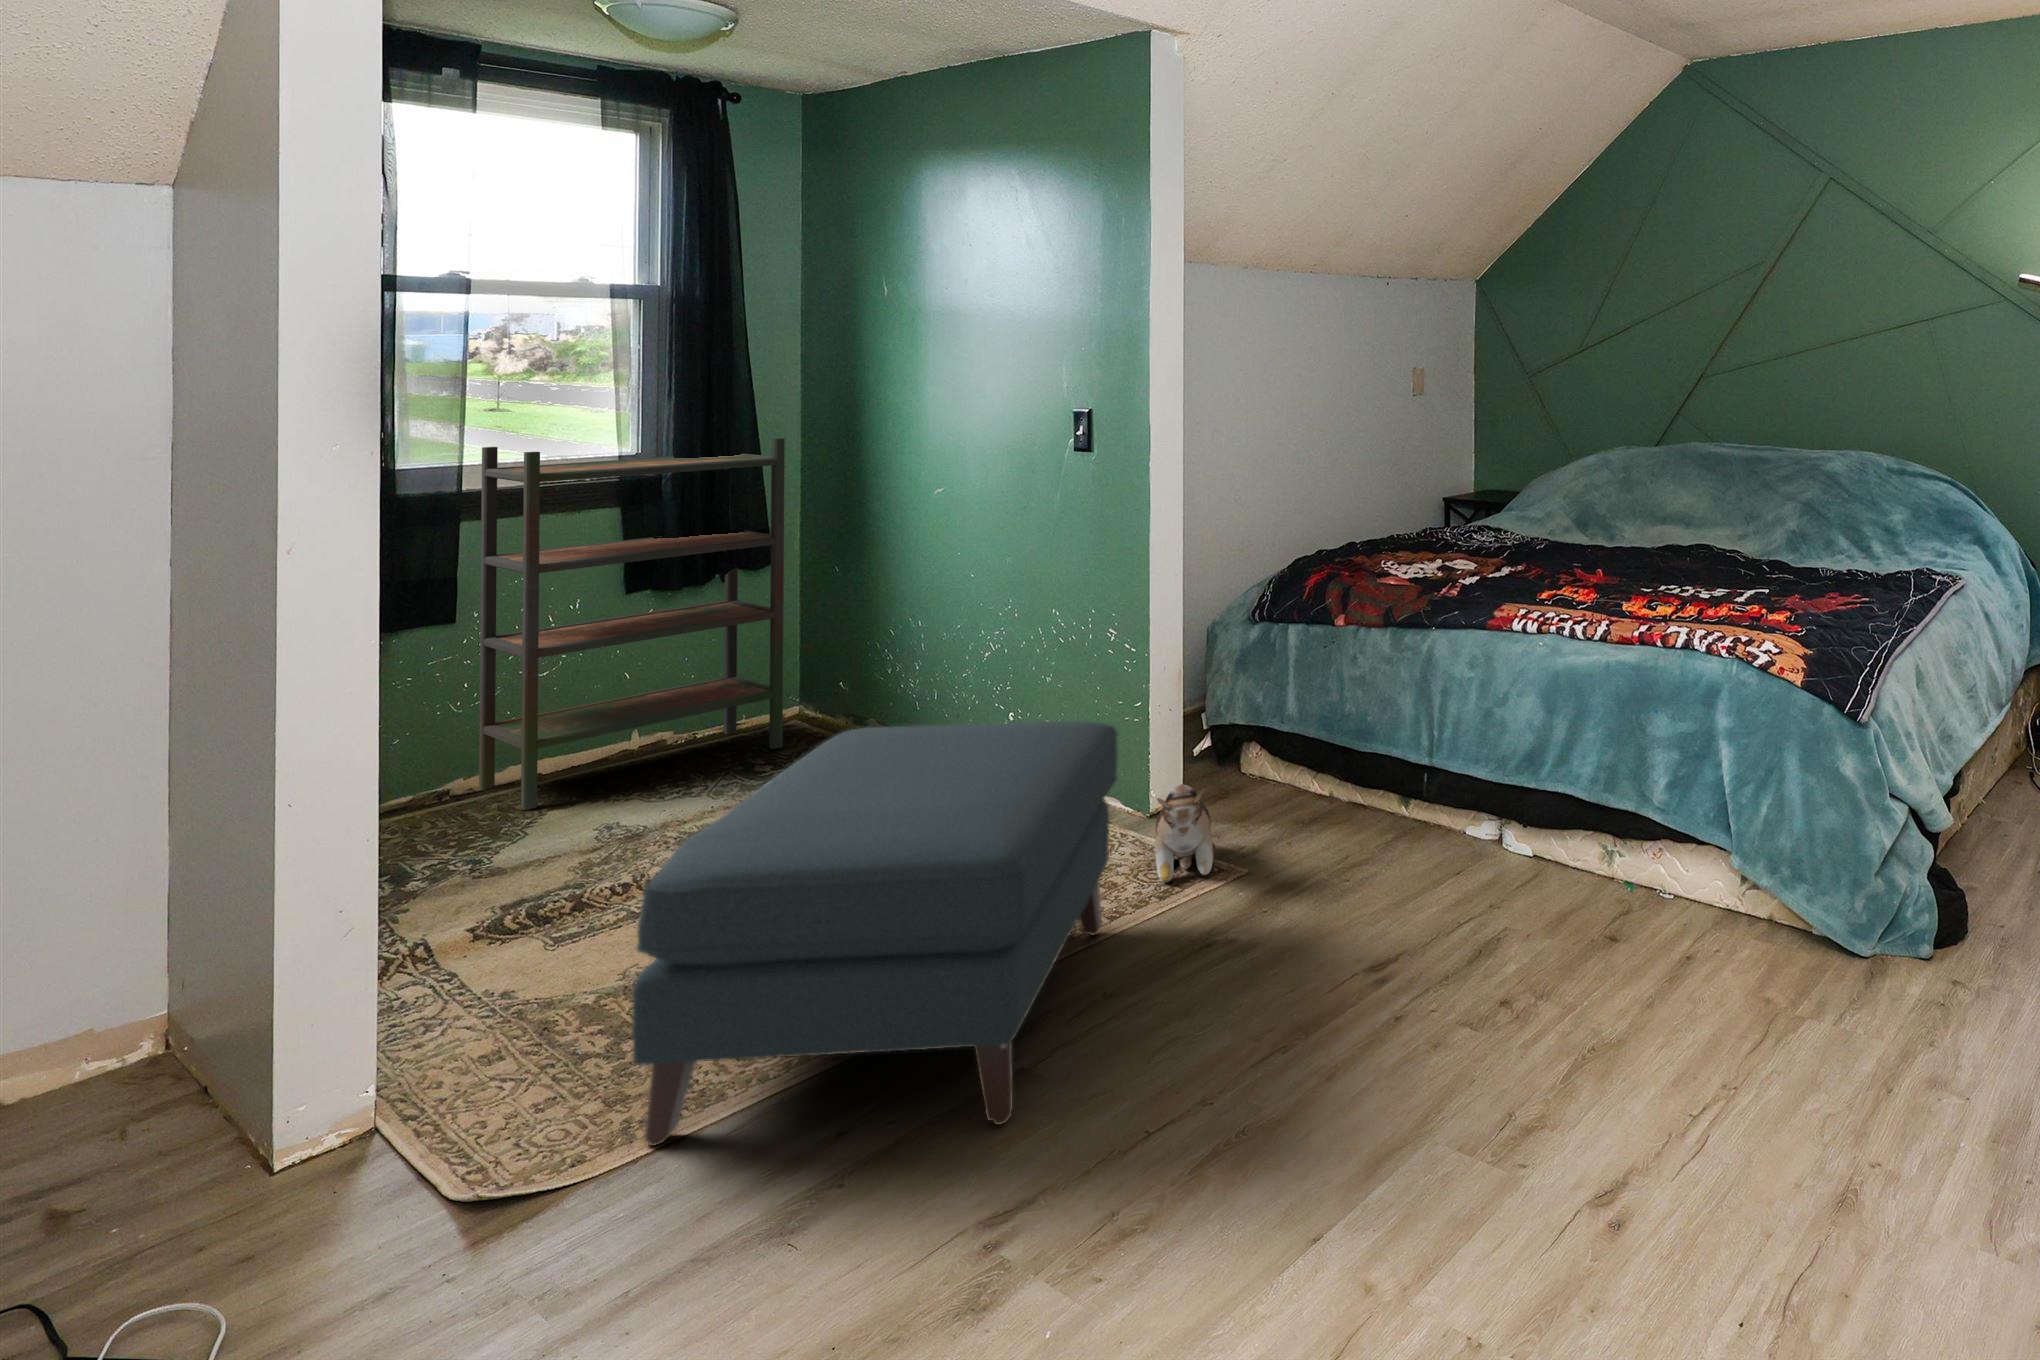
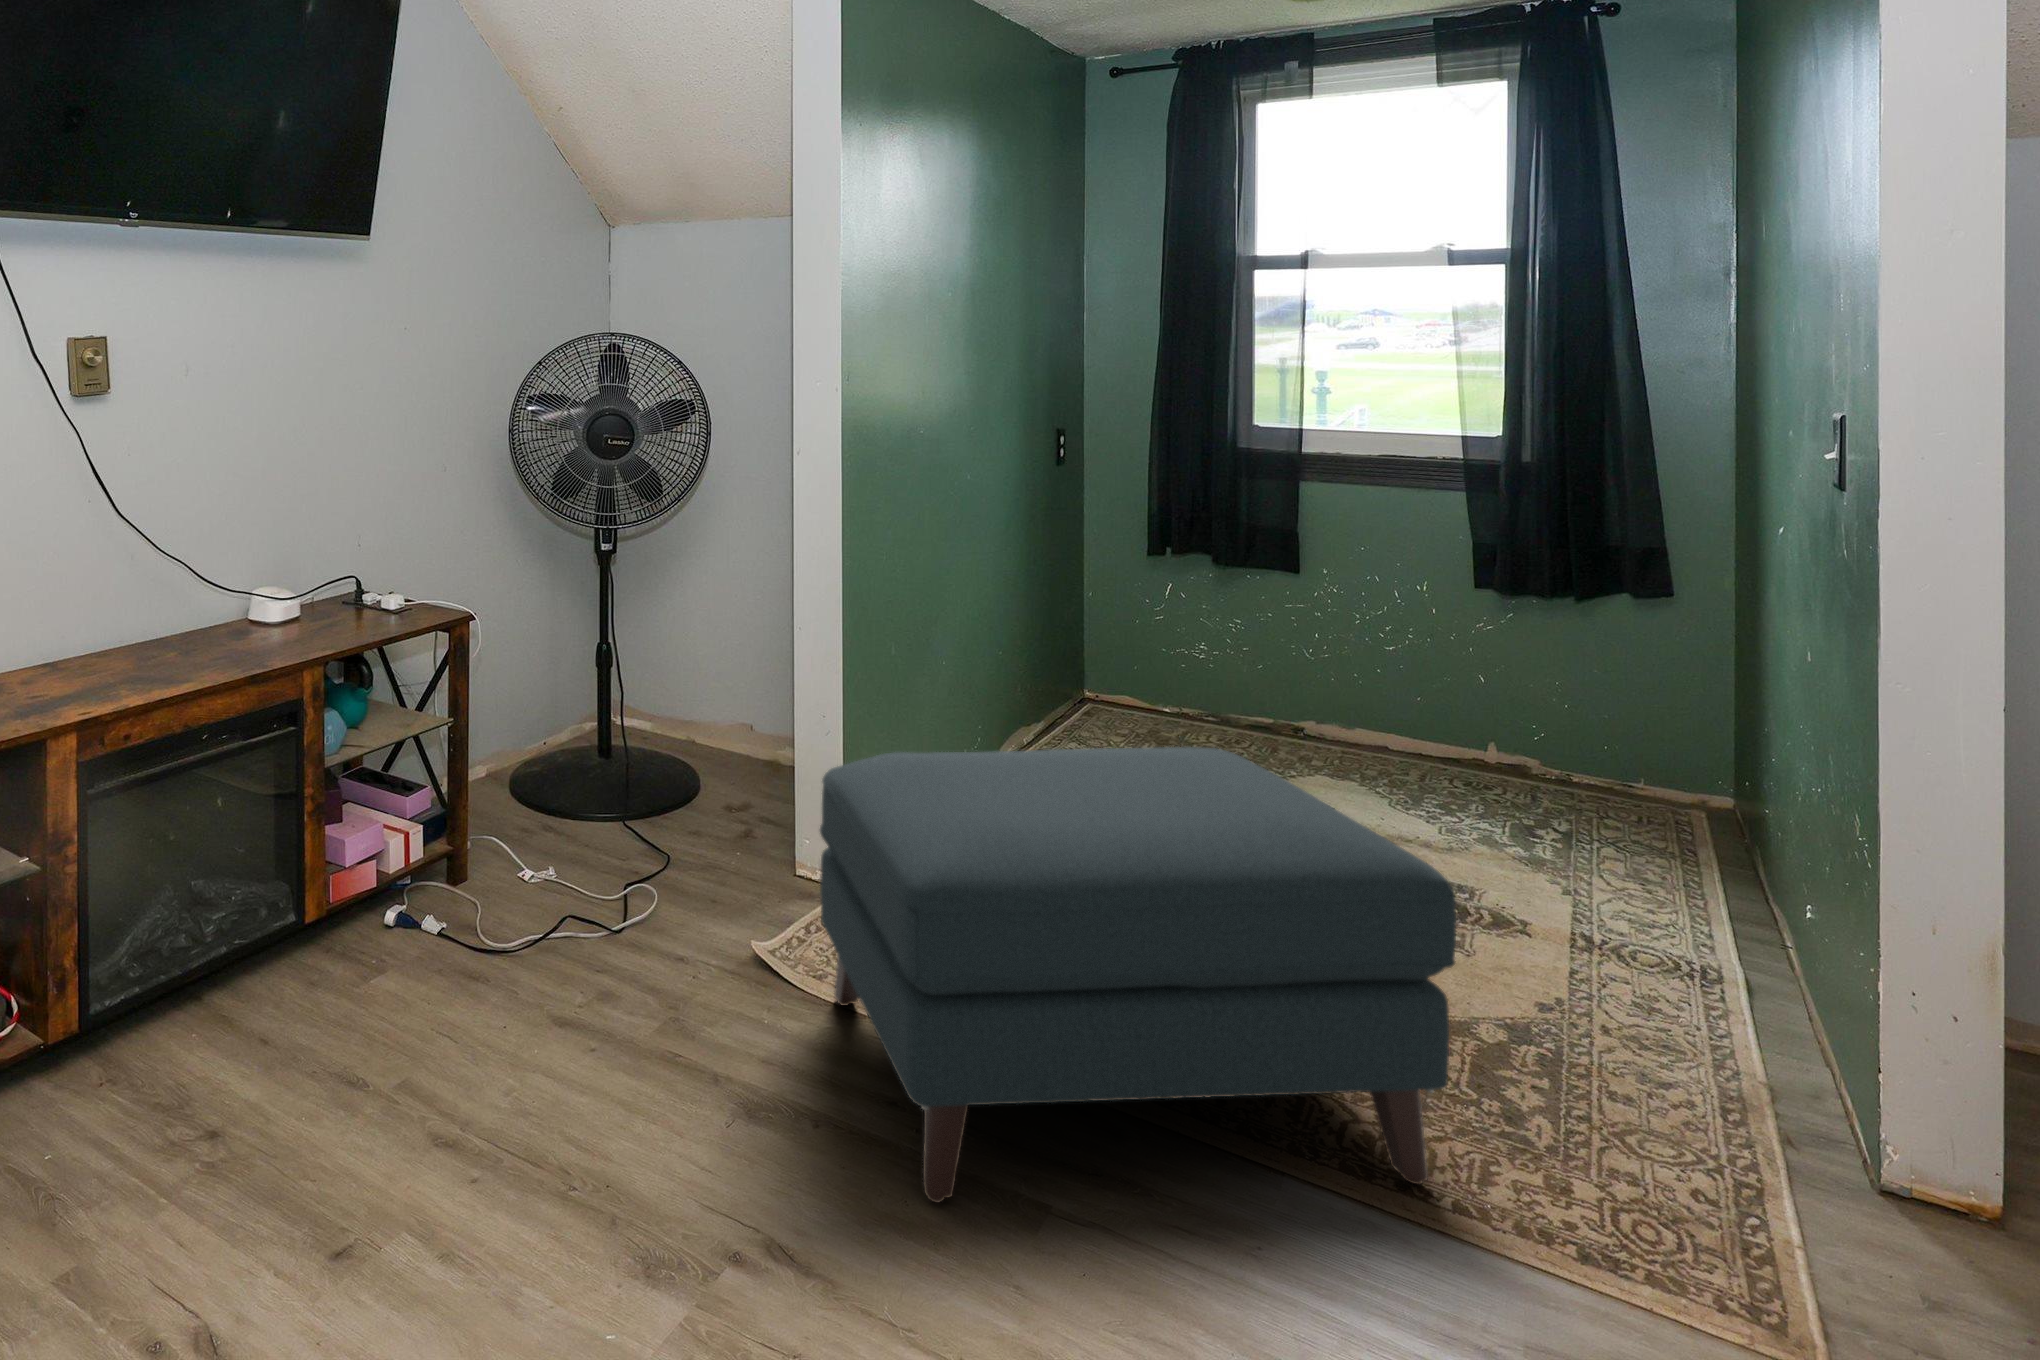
bookshelf: present [479,438,785,810] -> none [1304,414,1616,822]
plush toy: present [1155,784,1215,882] -> none [1589,1058,1869,1272]

